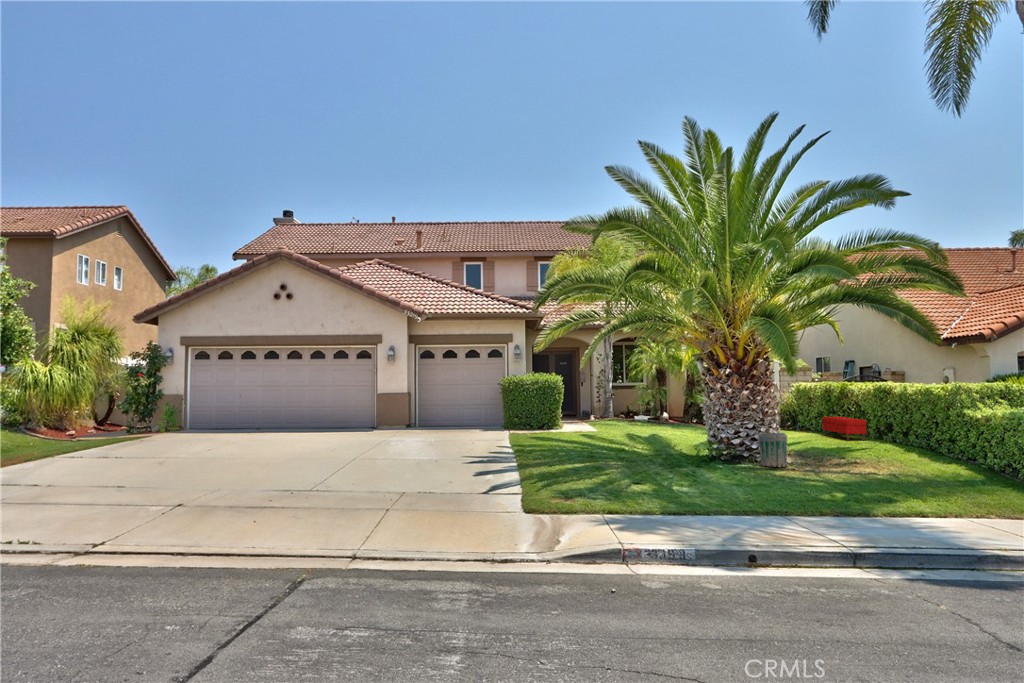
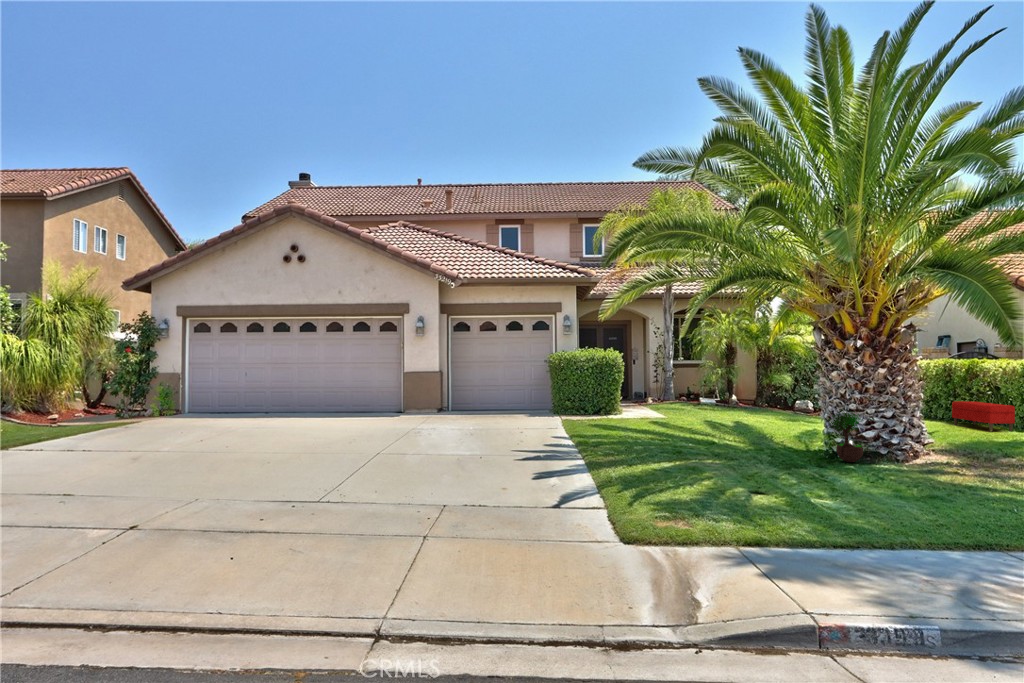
potted tree: none [704,420,731,463] -> present [829,411,863,462]
trash can: present [758,433,787,467] -> none [901,423,943,469]

